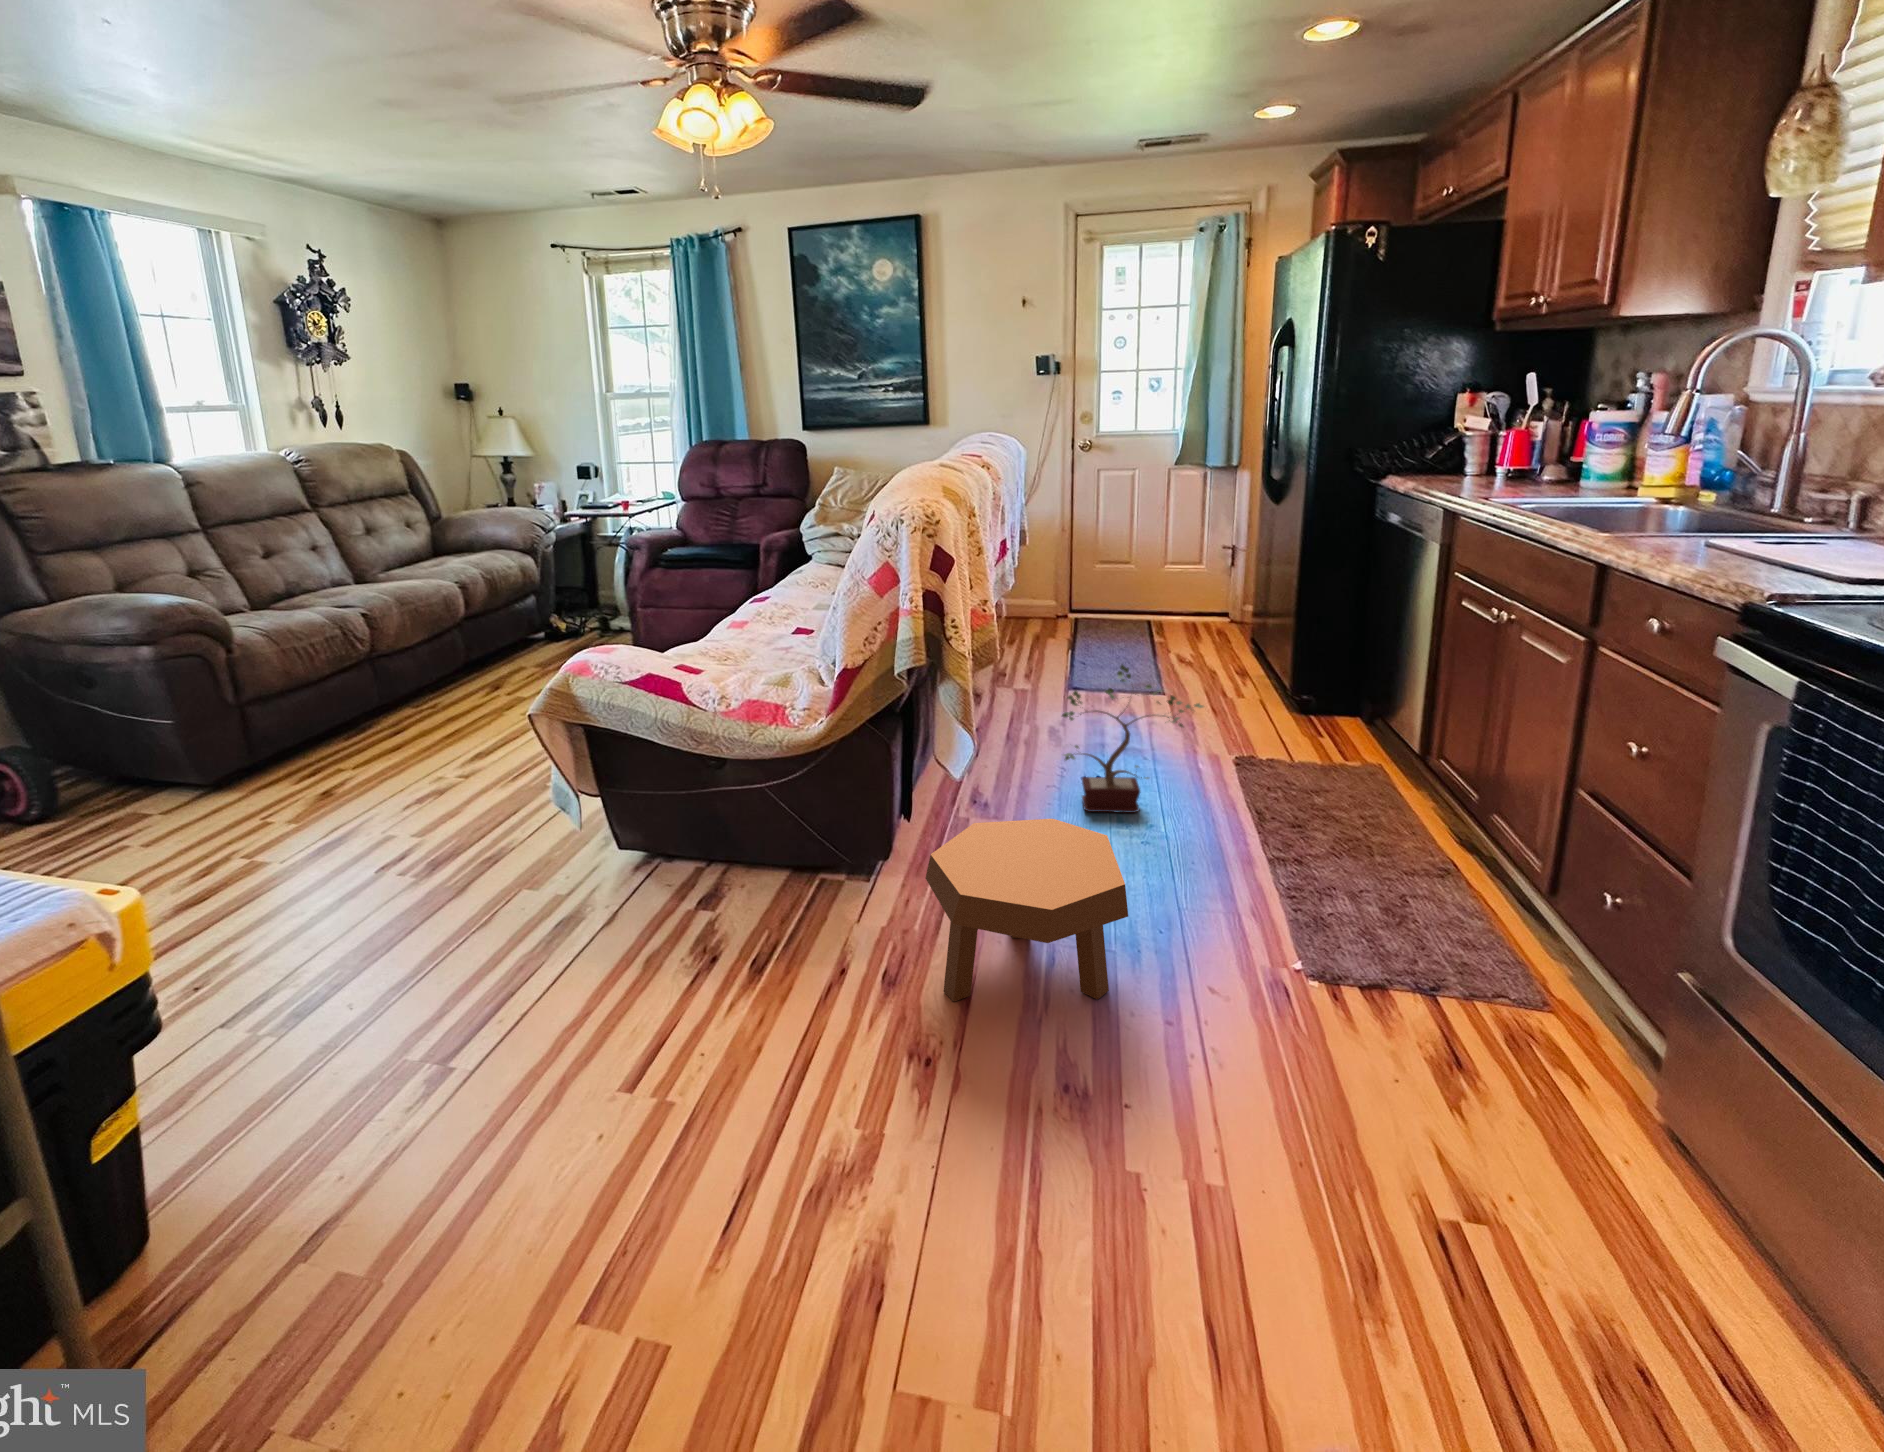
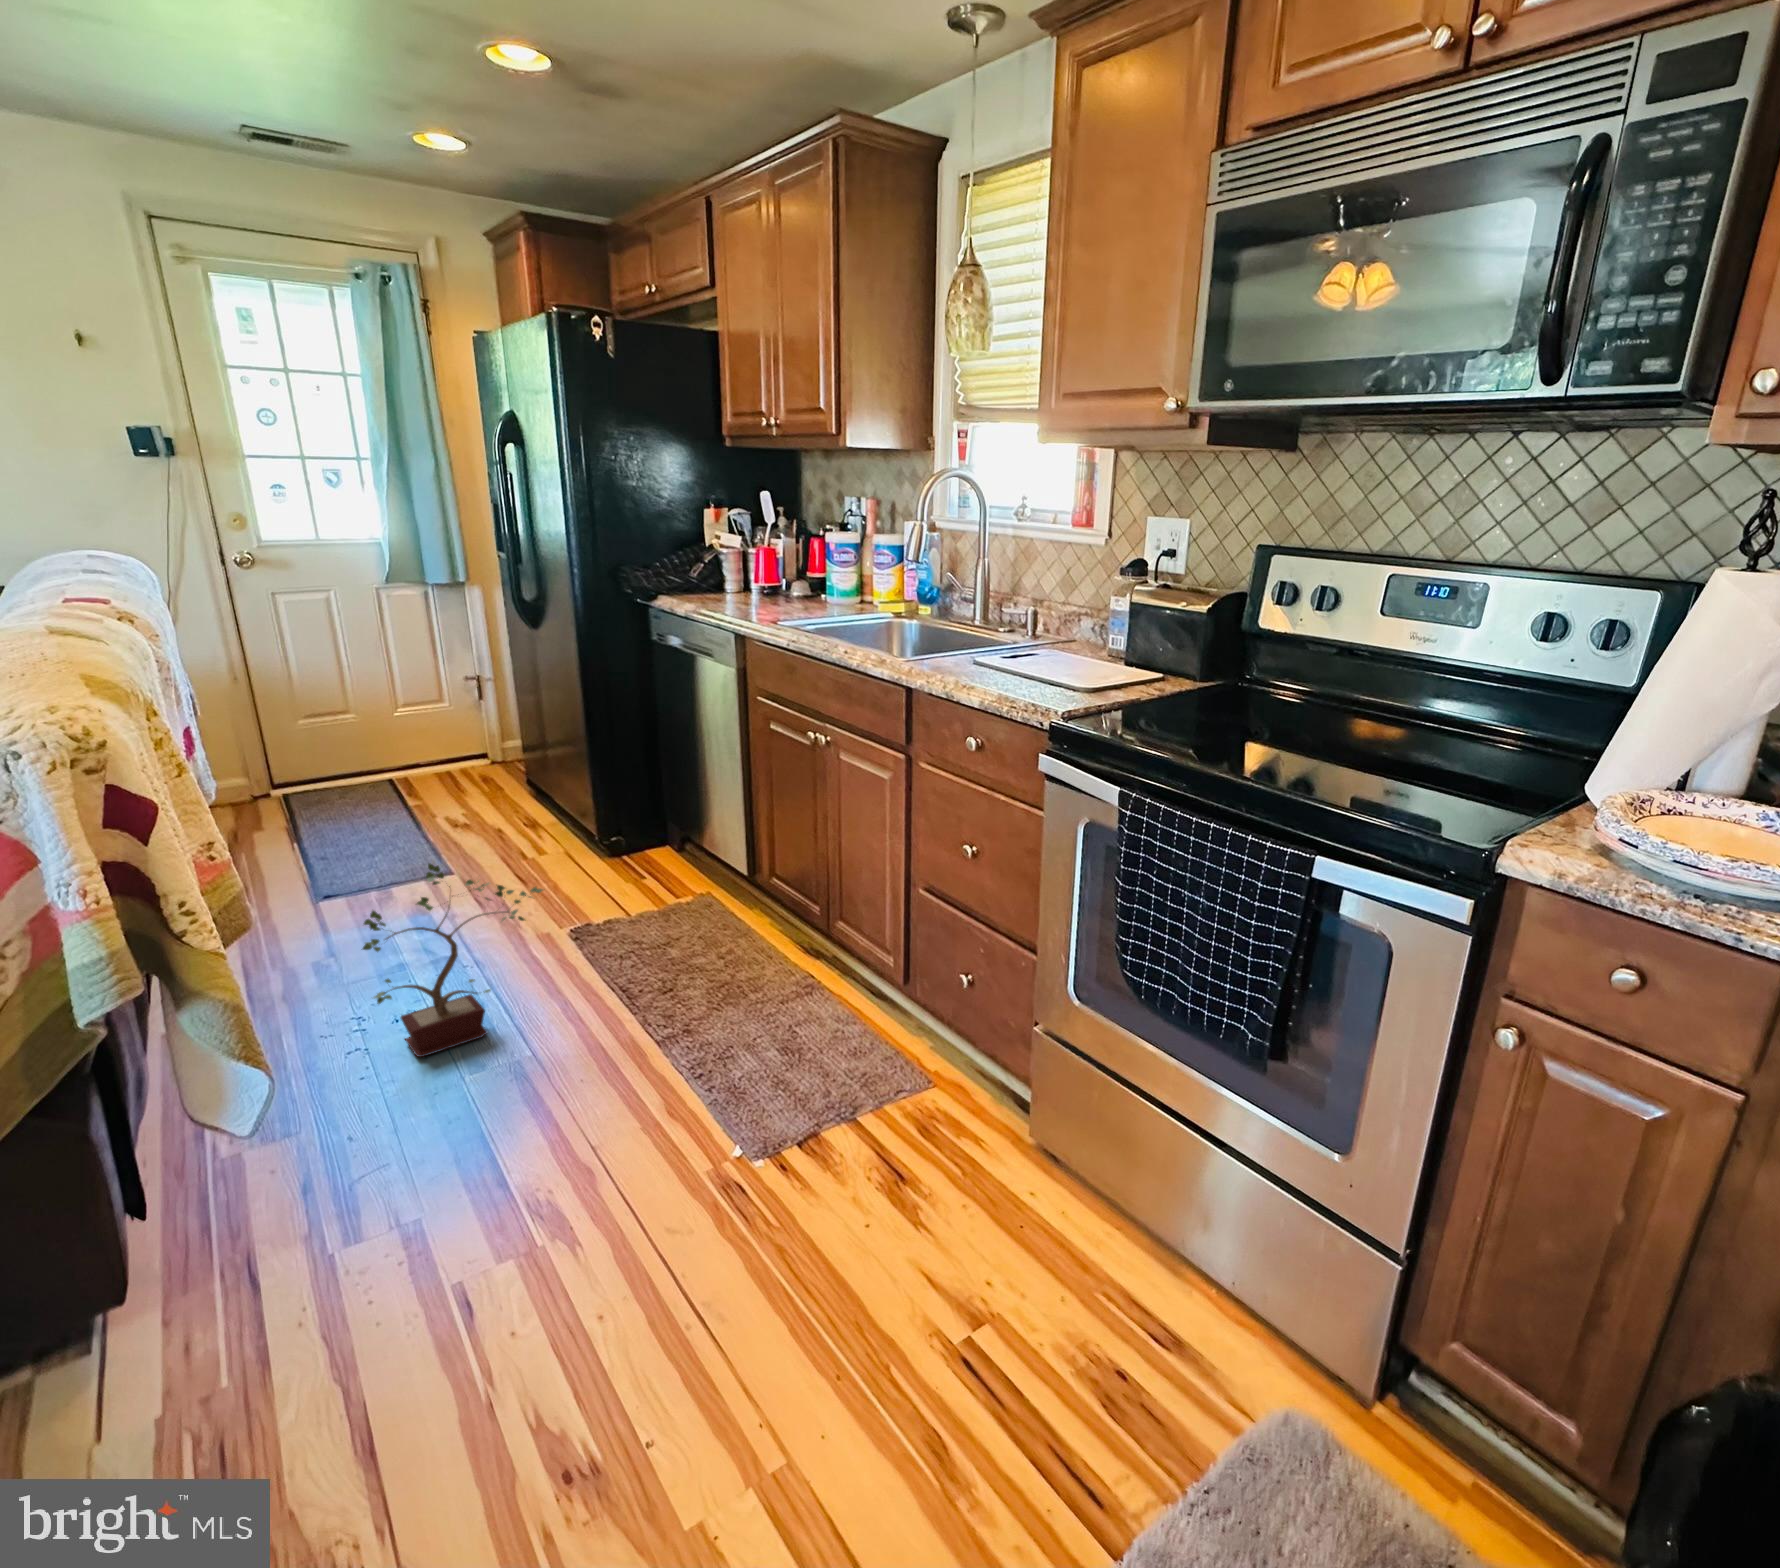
footstool: present [926,819,1128,1002] -> none [262,1091,566,1402]

